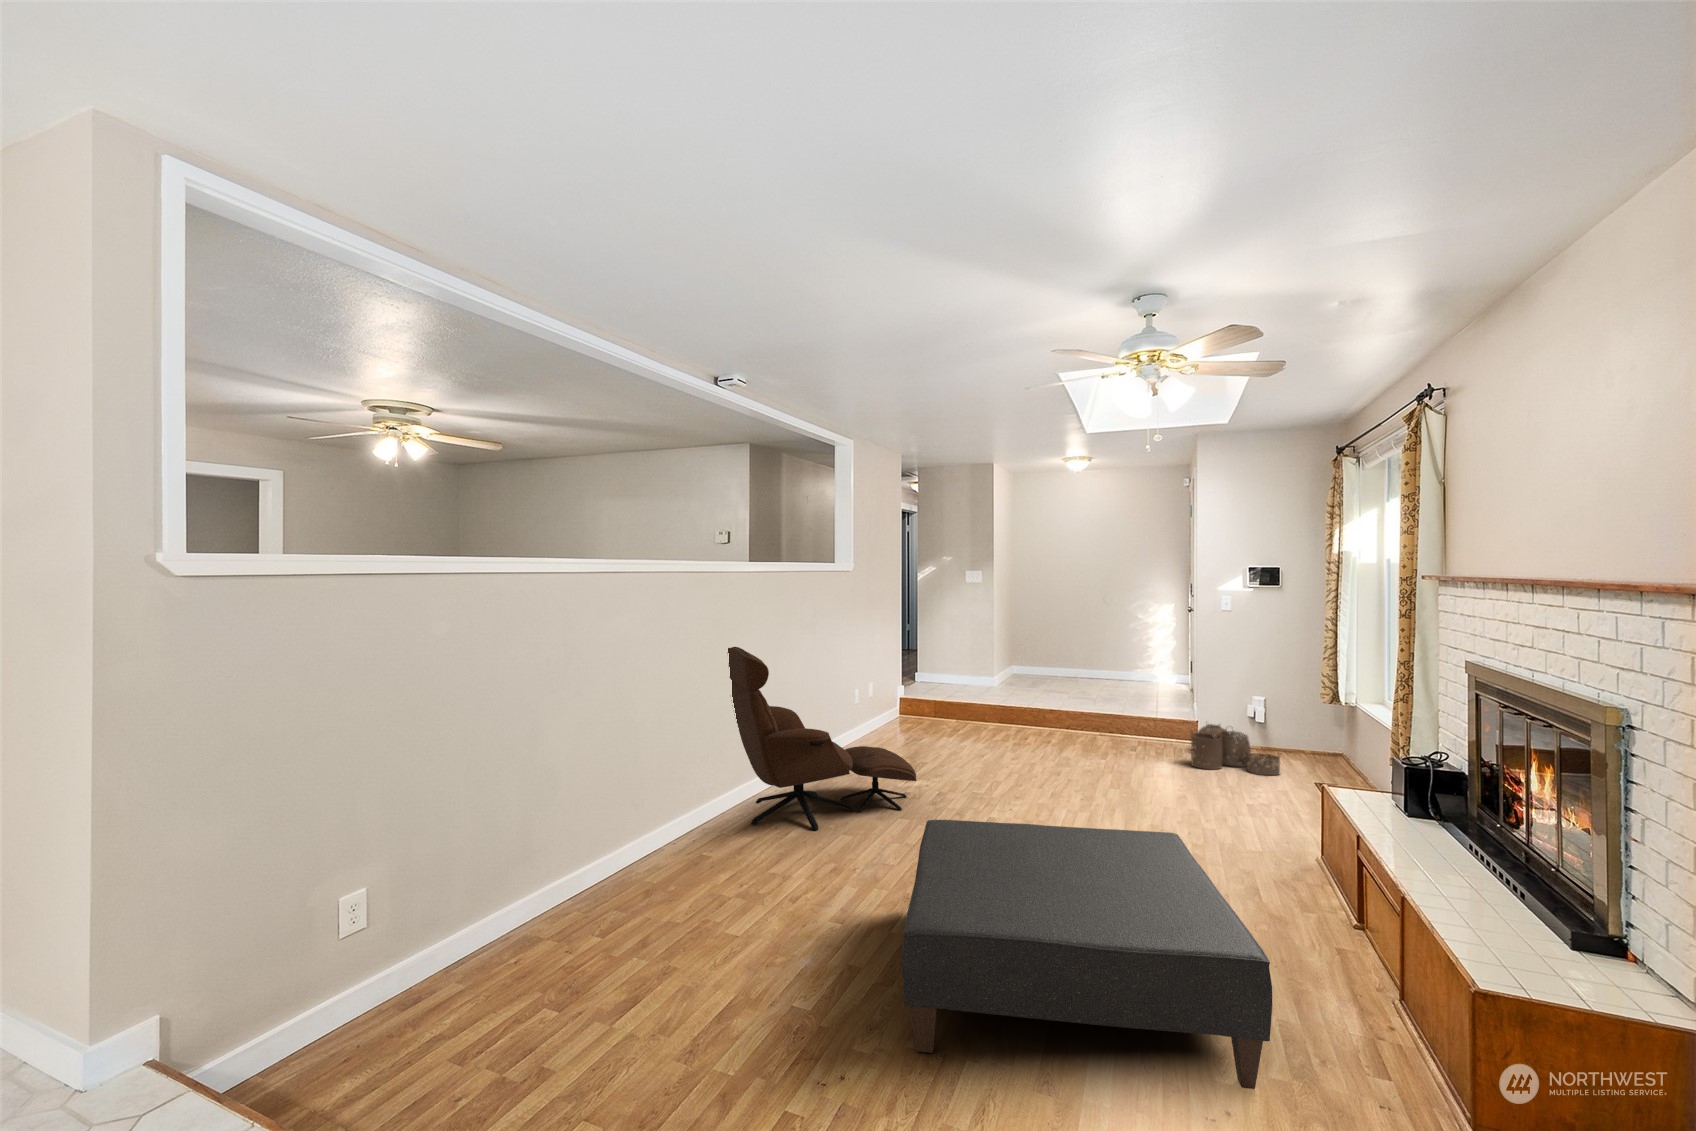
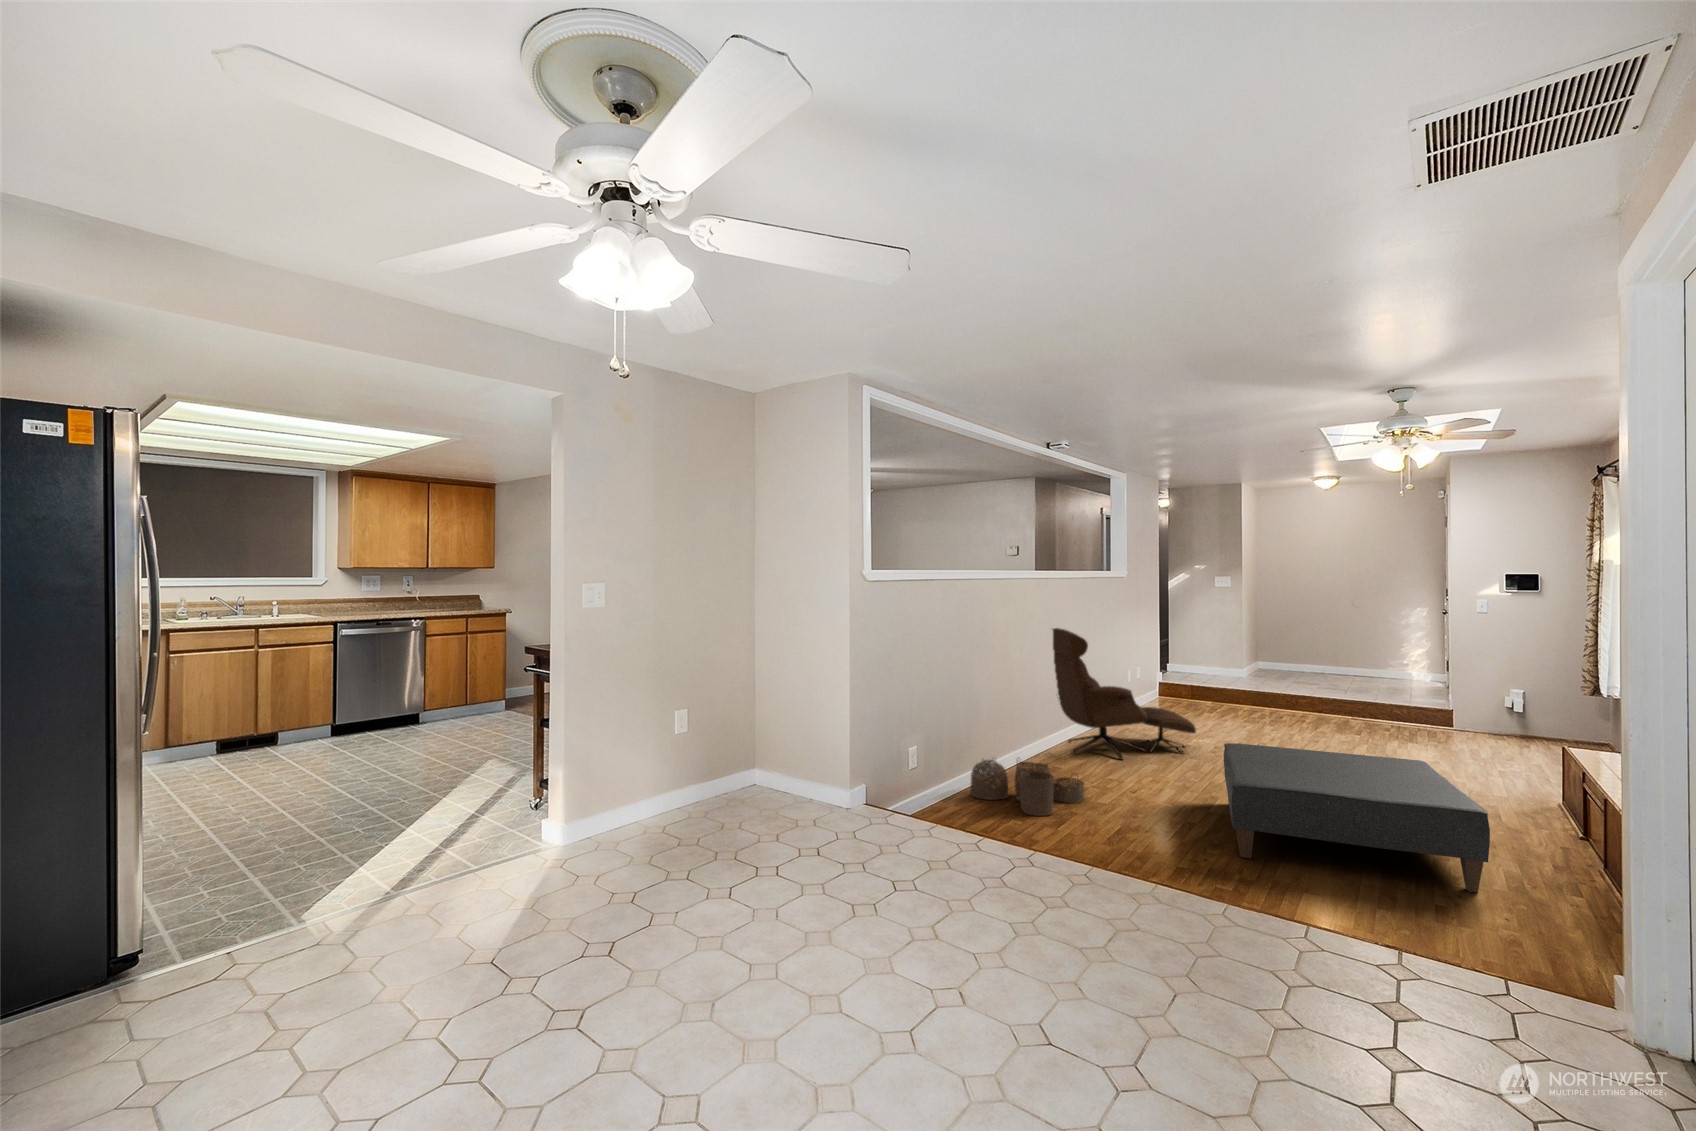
woven basket: present [1191,724,1280,775] -> present [970,757,1084,816]

